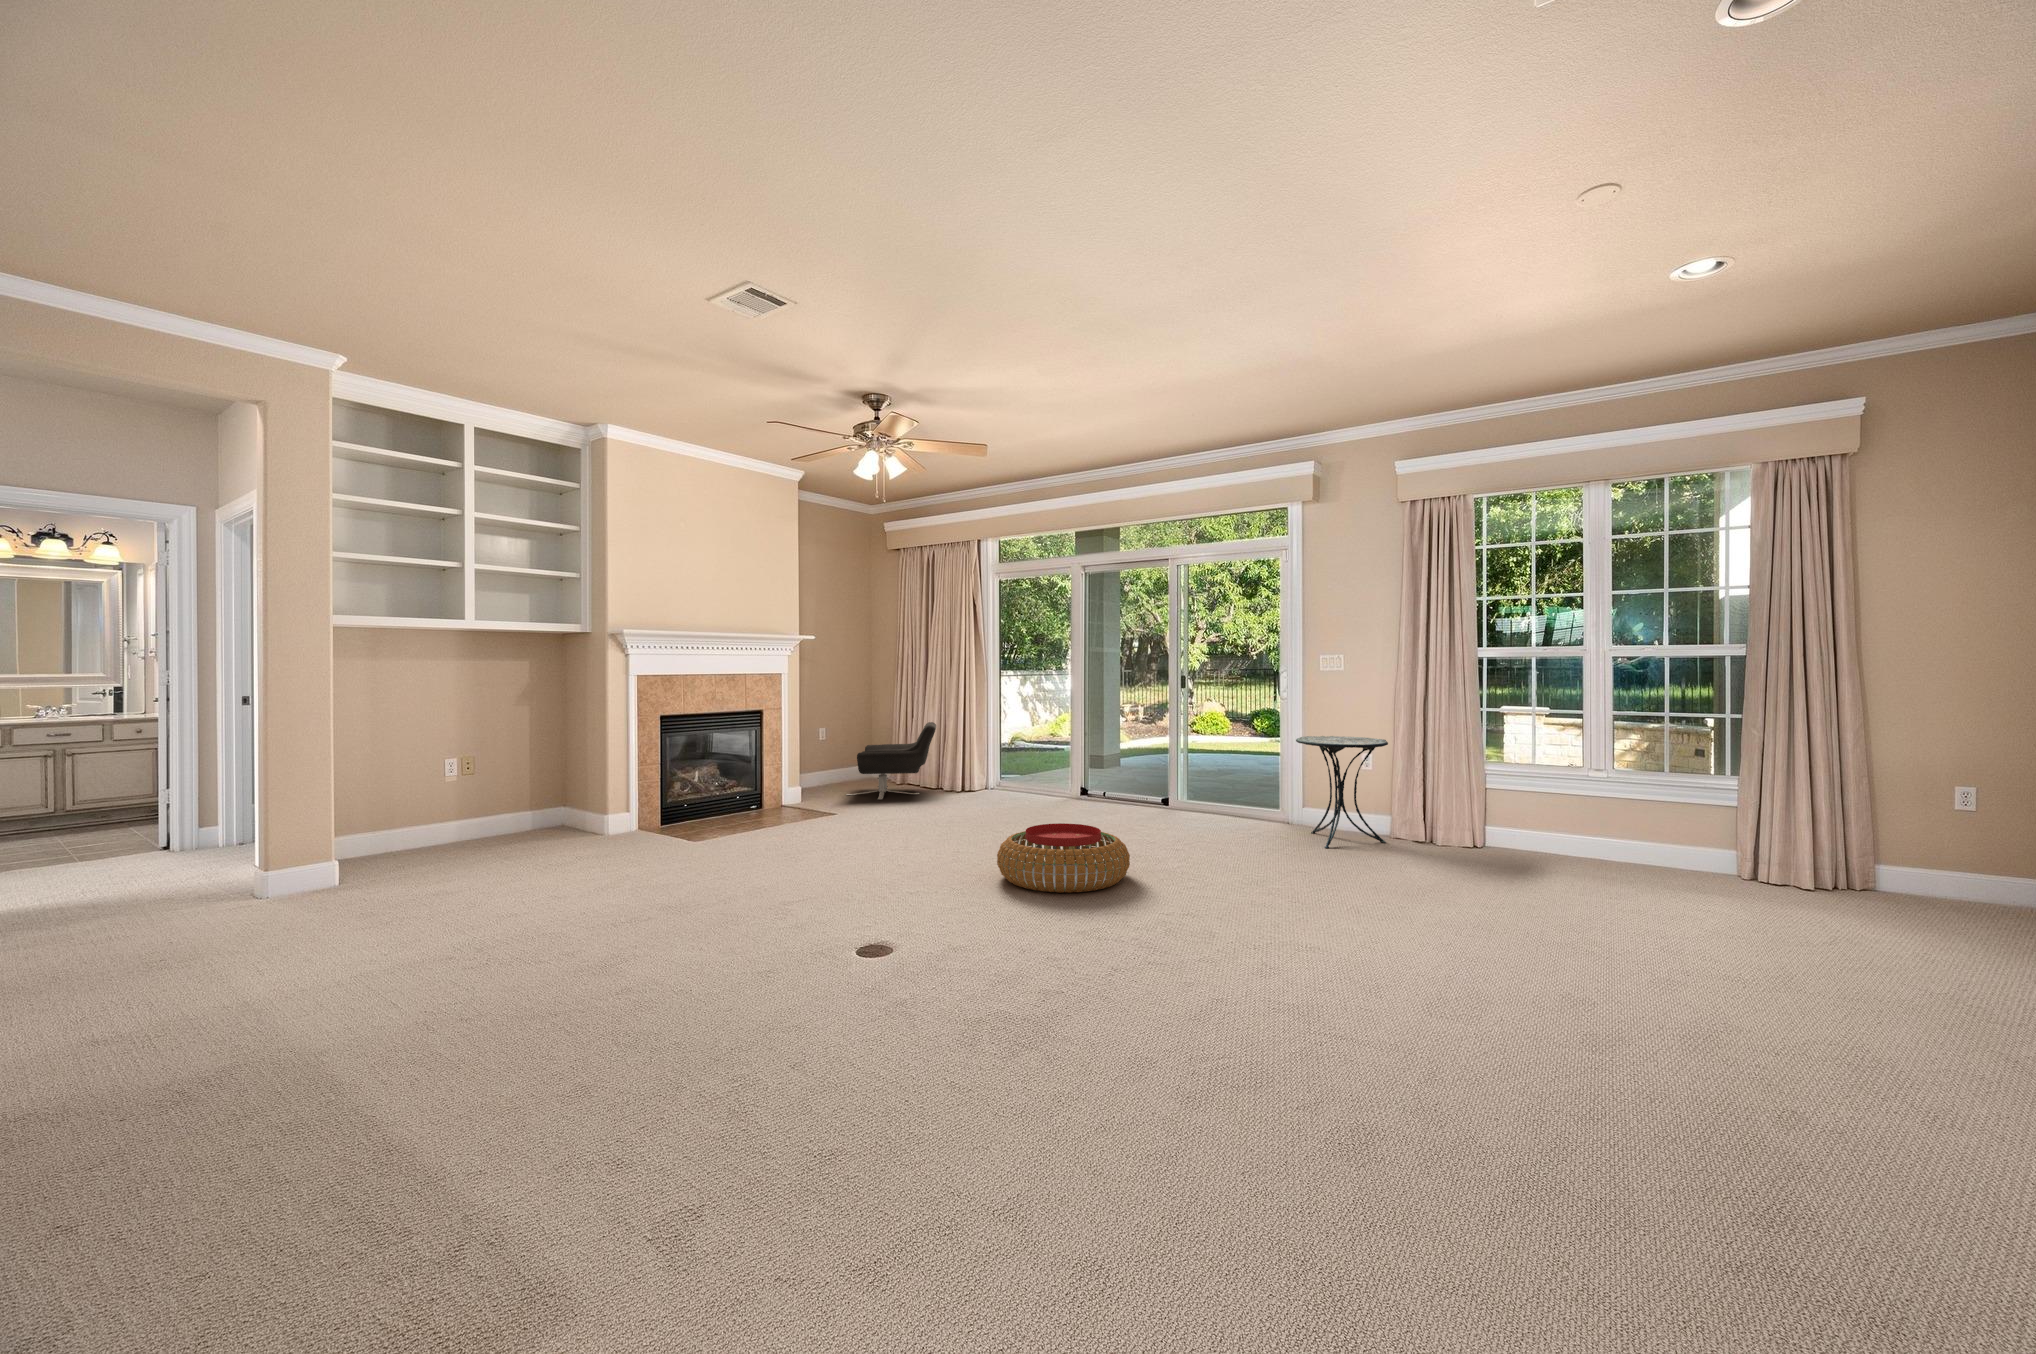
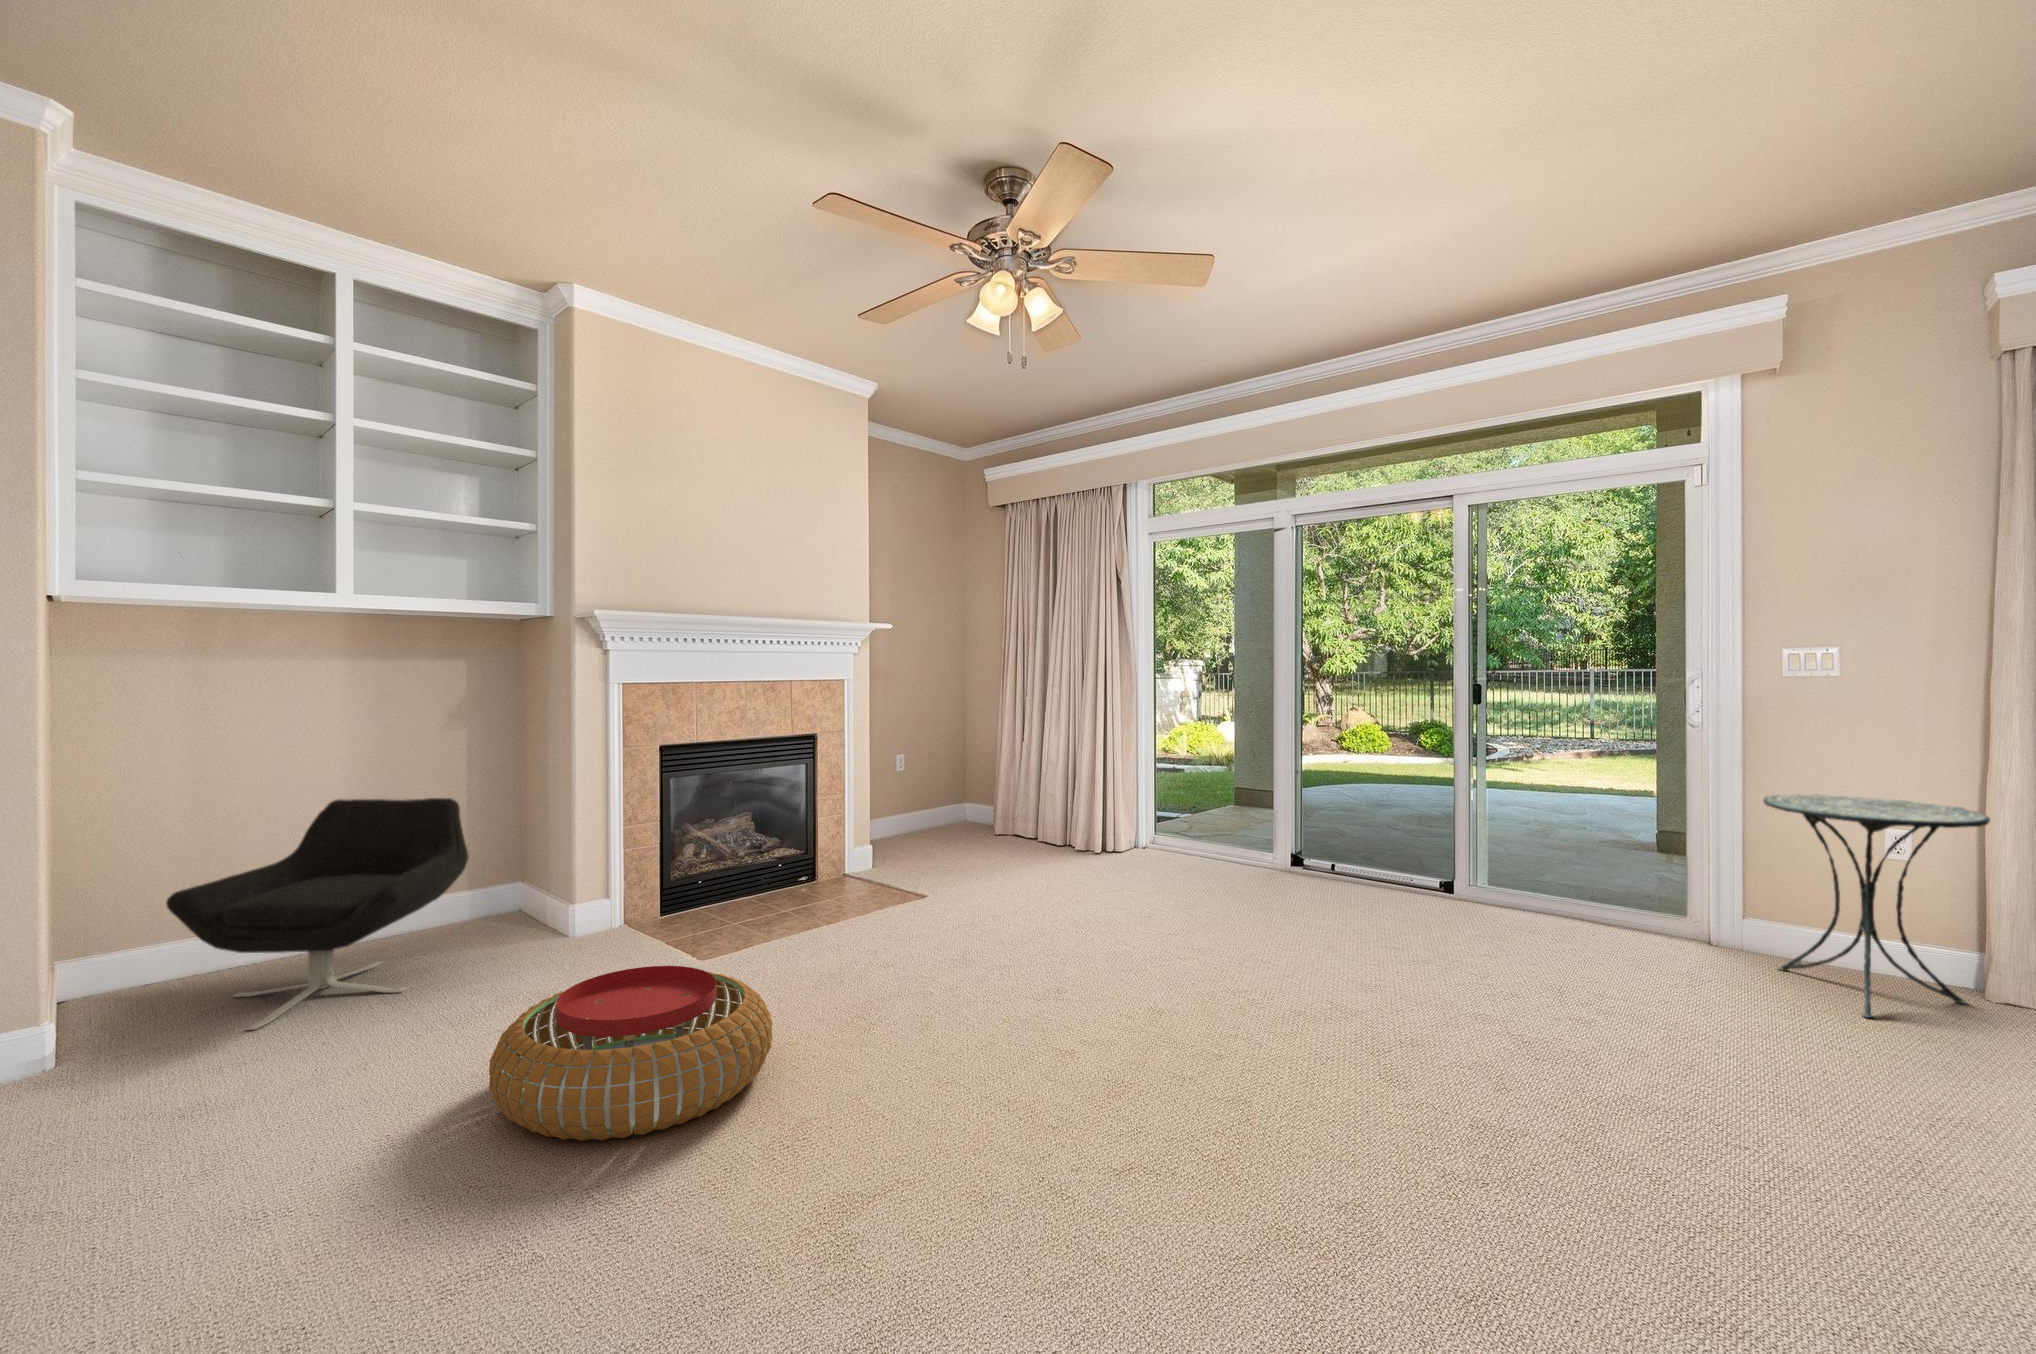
lounge chair: present [846,722,936,799] -> present [166,798,468,1030]
pouf: present [997,823,1130,893] -> present [489,966,772,1141]

